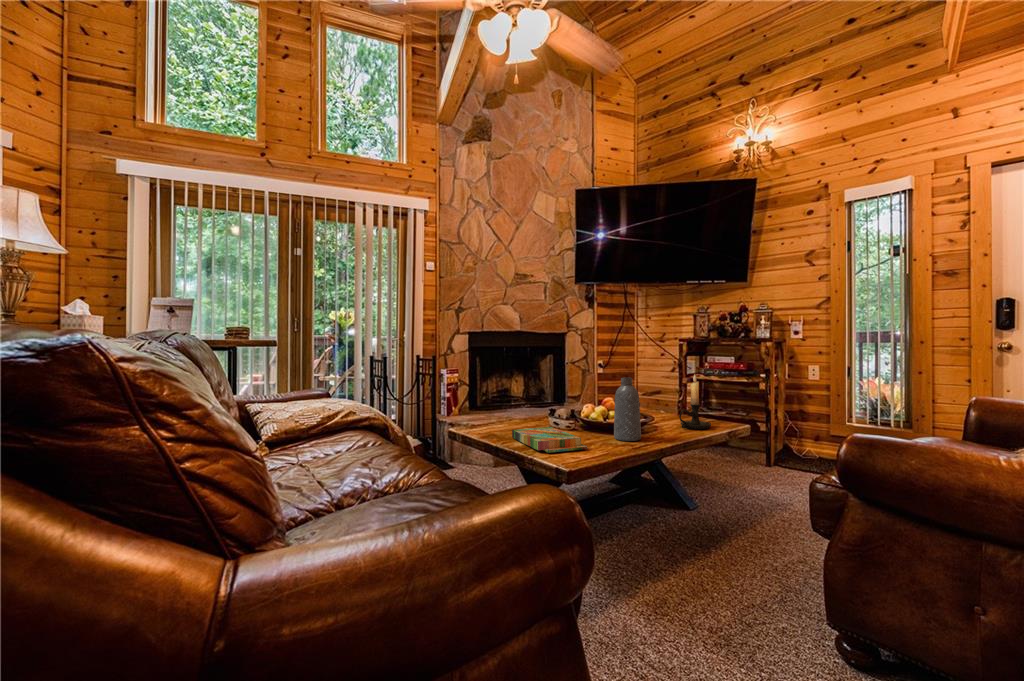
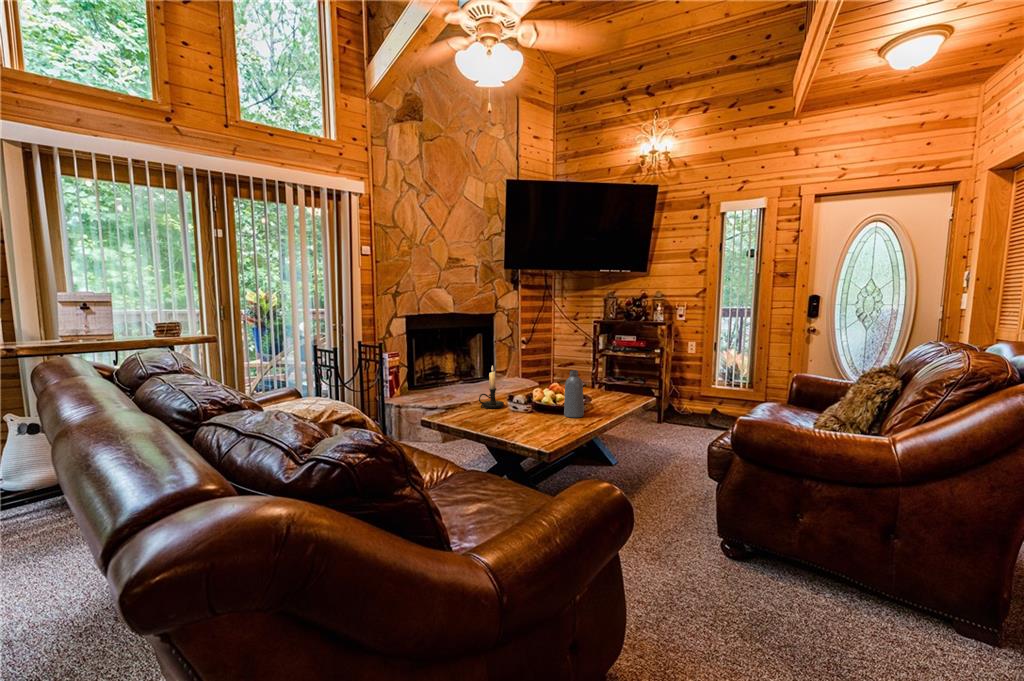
candle holder: present [679,375,711,429] -> present [479,366,504,408]
board game: present [512,427,587,453] -> none [489,409,551,431]

